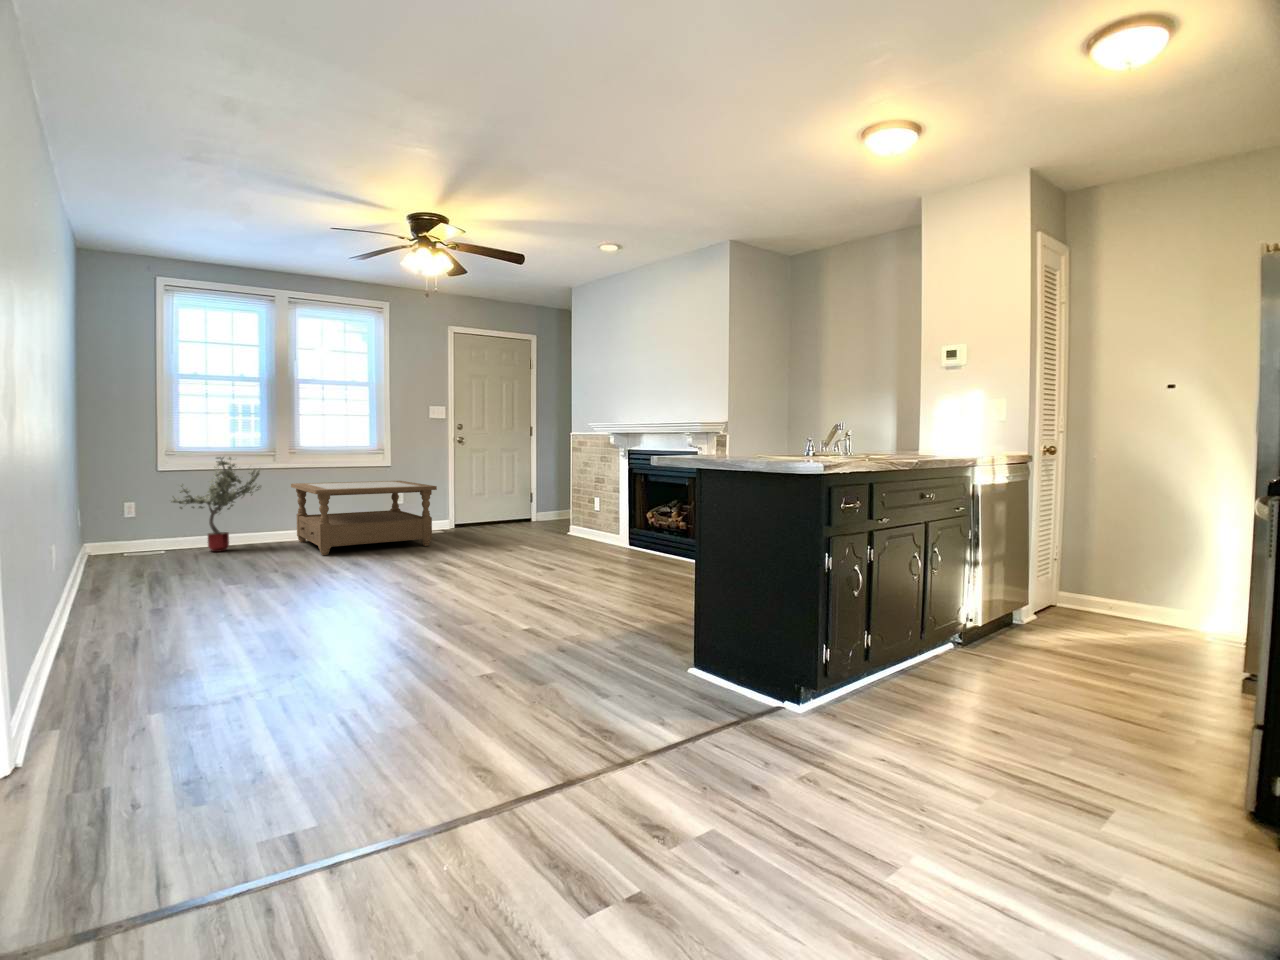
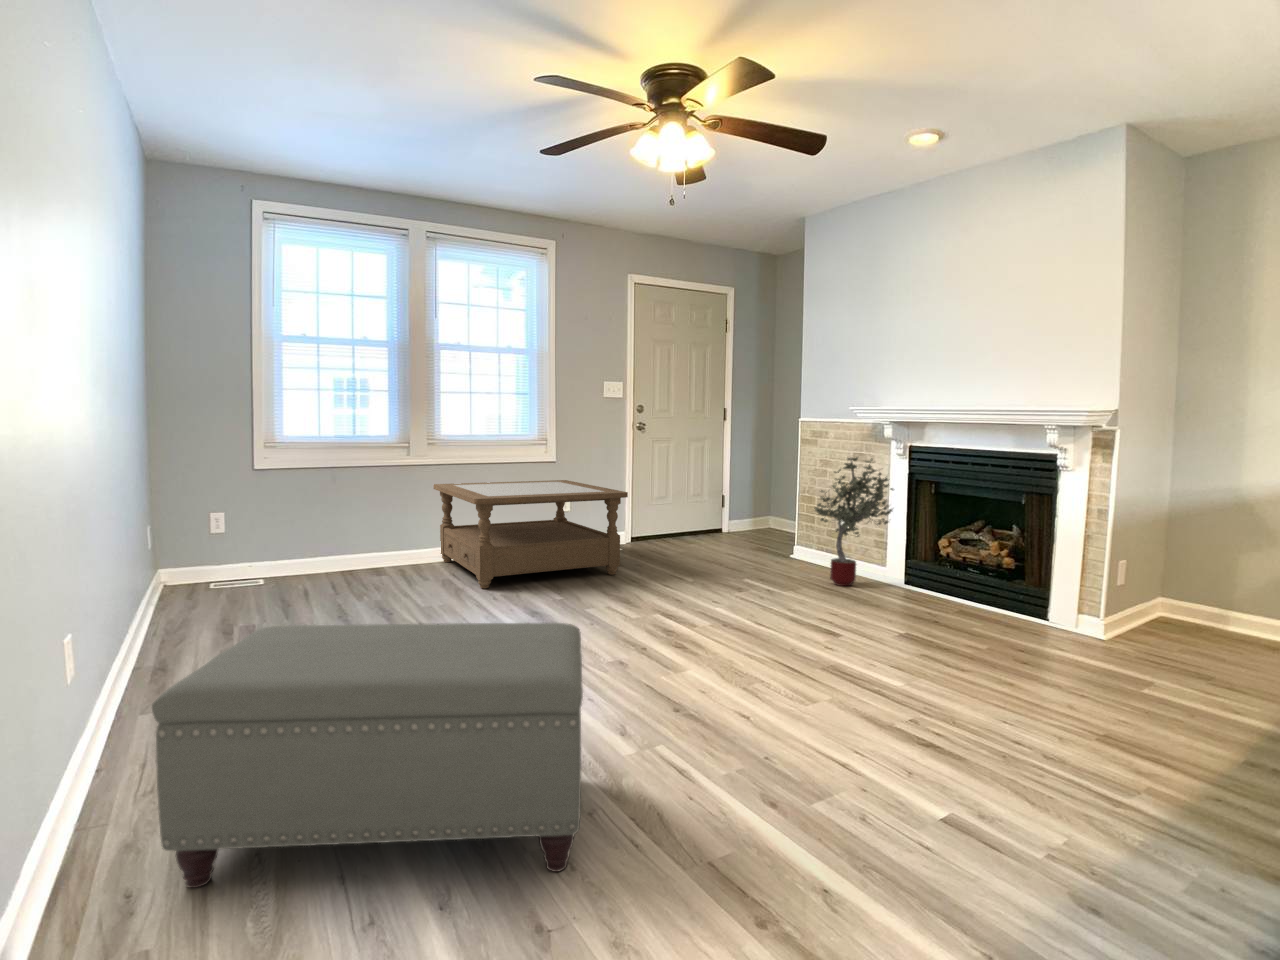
potted tree: present [171,457,261,552] -> present [814,457,893,586]
ottoman: none [87,541,341,666] -> present [152,622,583,888]

